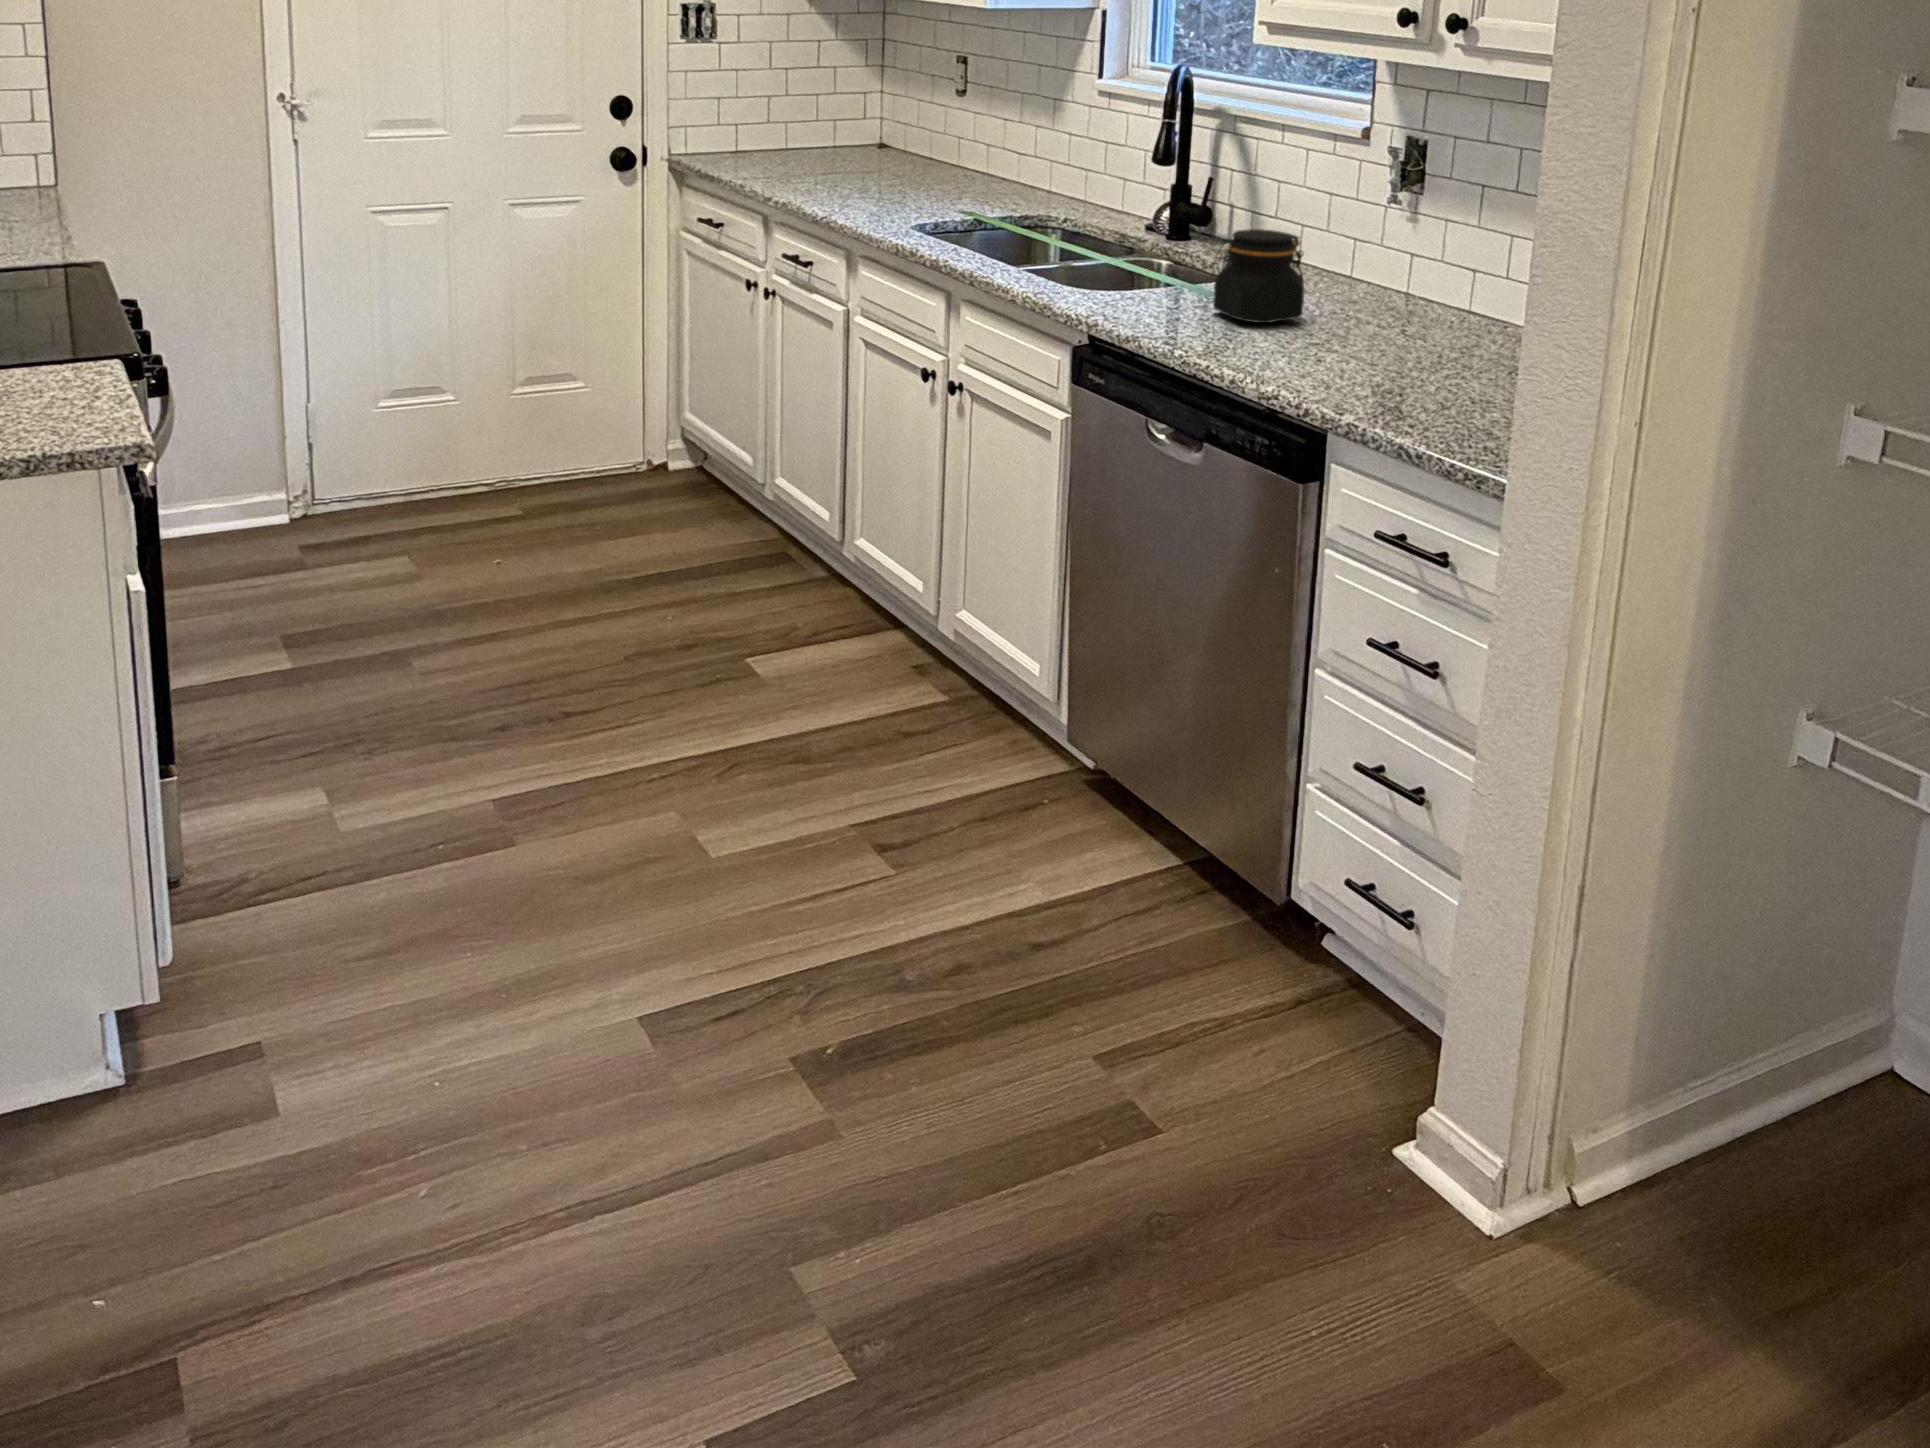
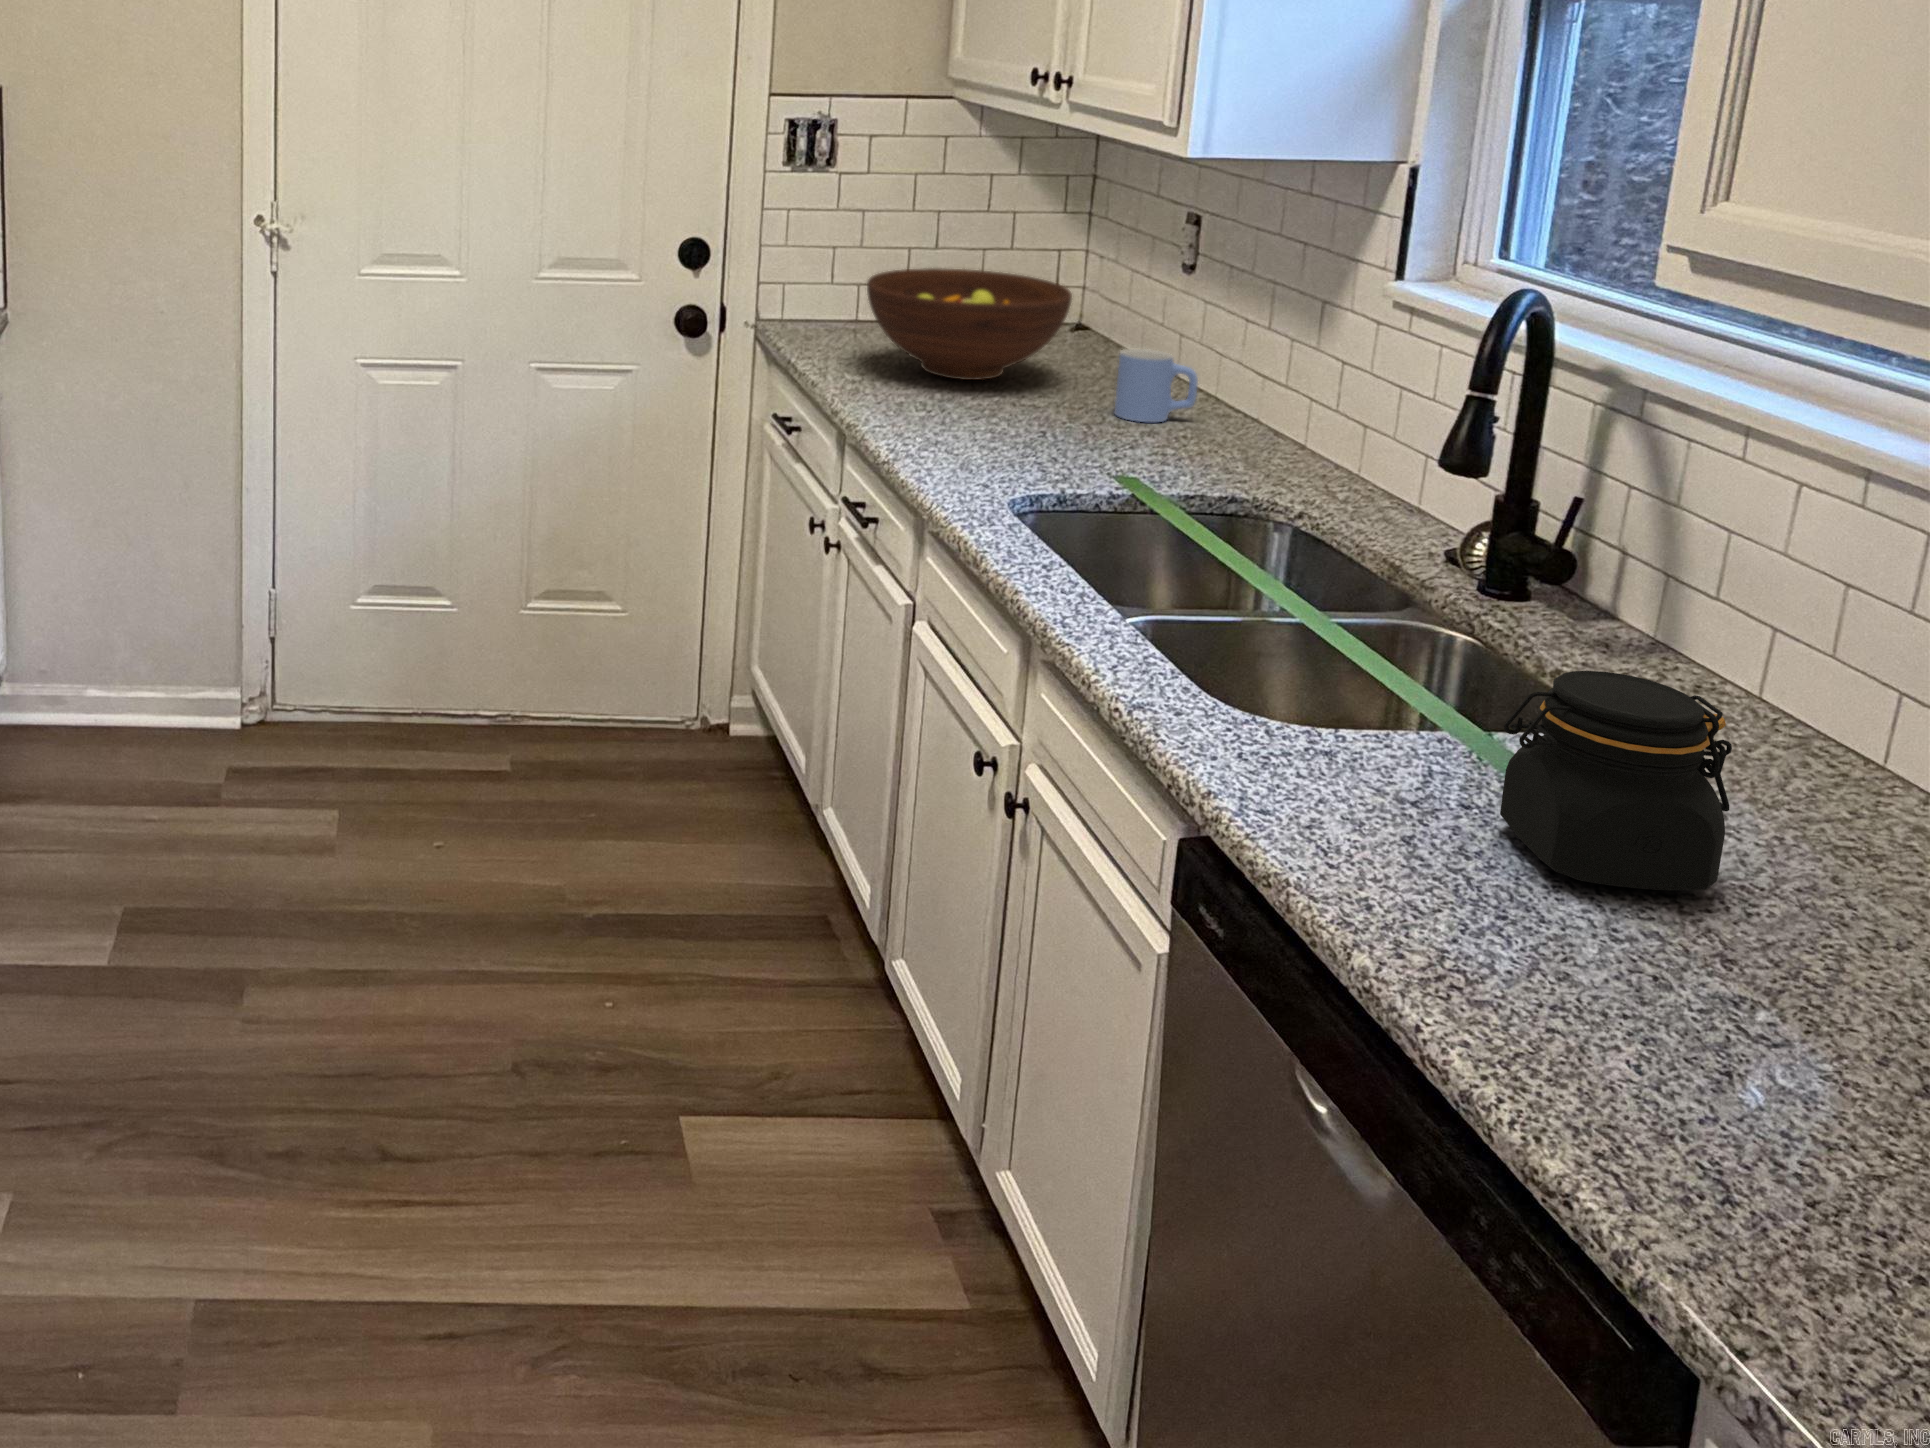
fruit bowl: none [761,106,895,177] -> present [867,268,1072,380]
mug: none [933,144,981,189] -> present [1115,349,1198,422]

